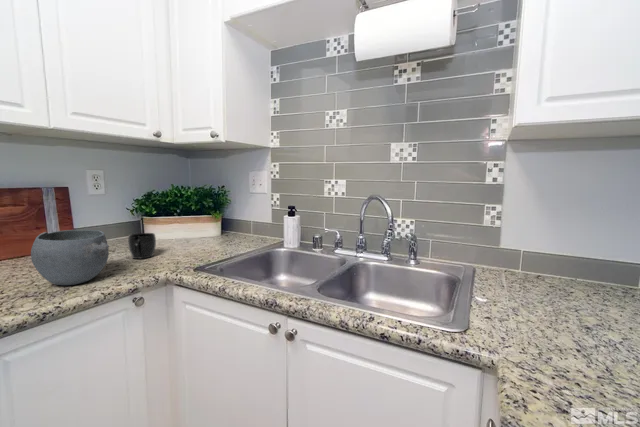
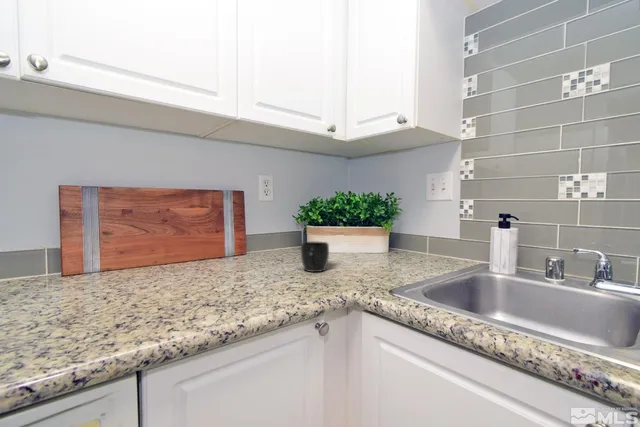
bowl: present [31,230,109,285] -> none [215,231,292,296]

